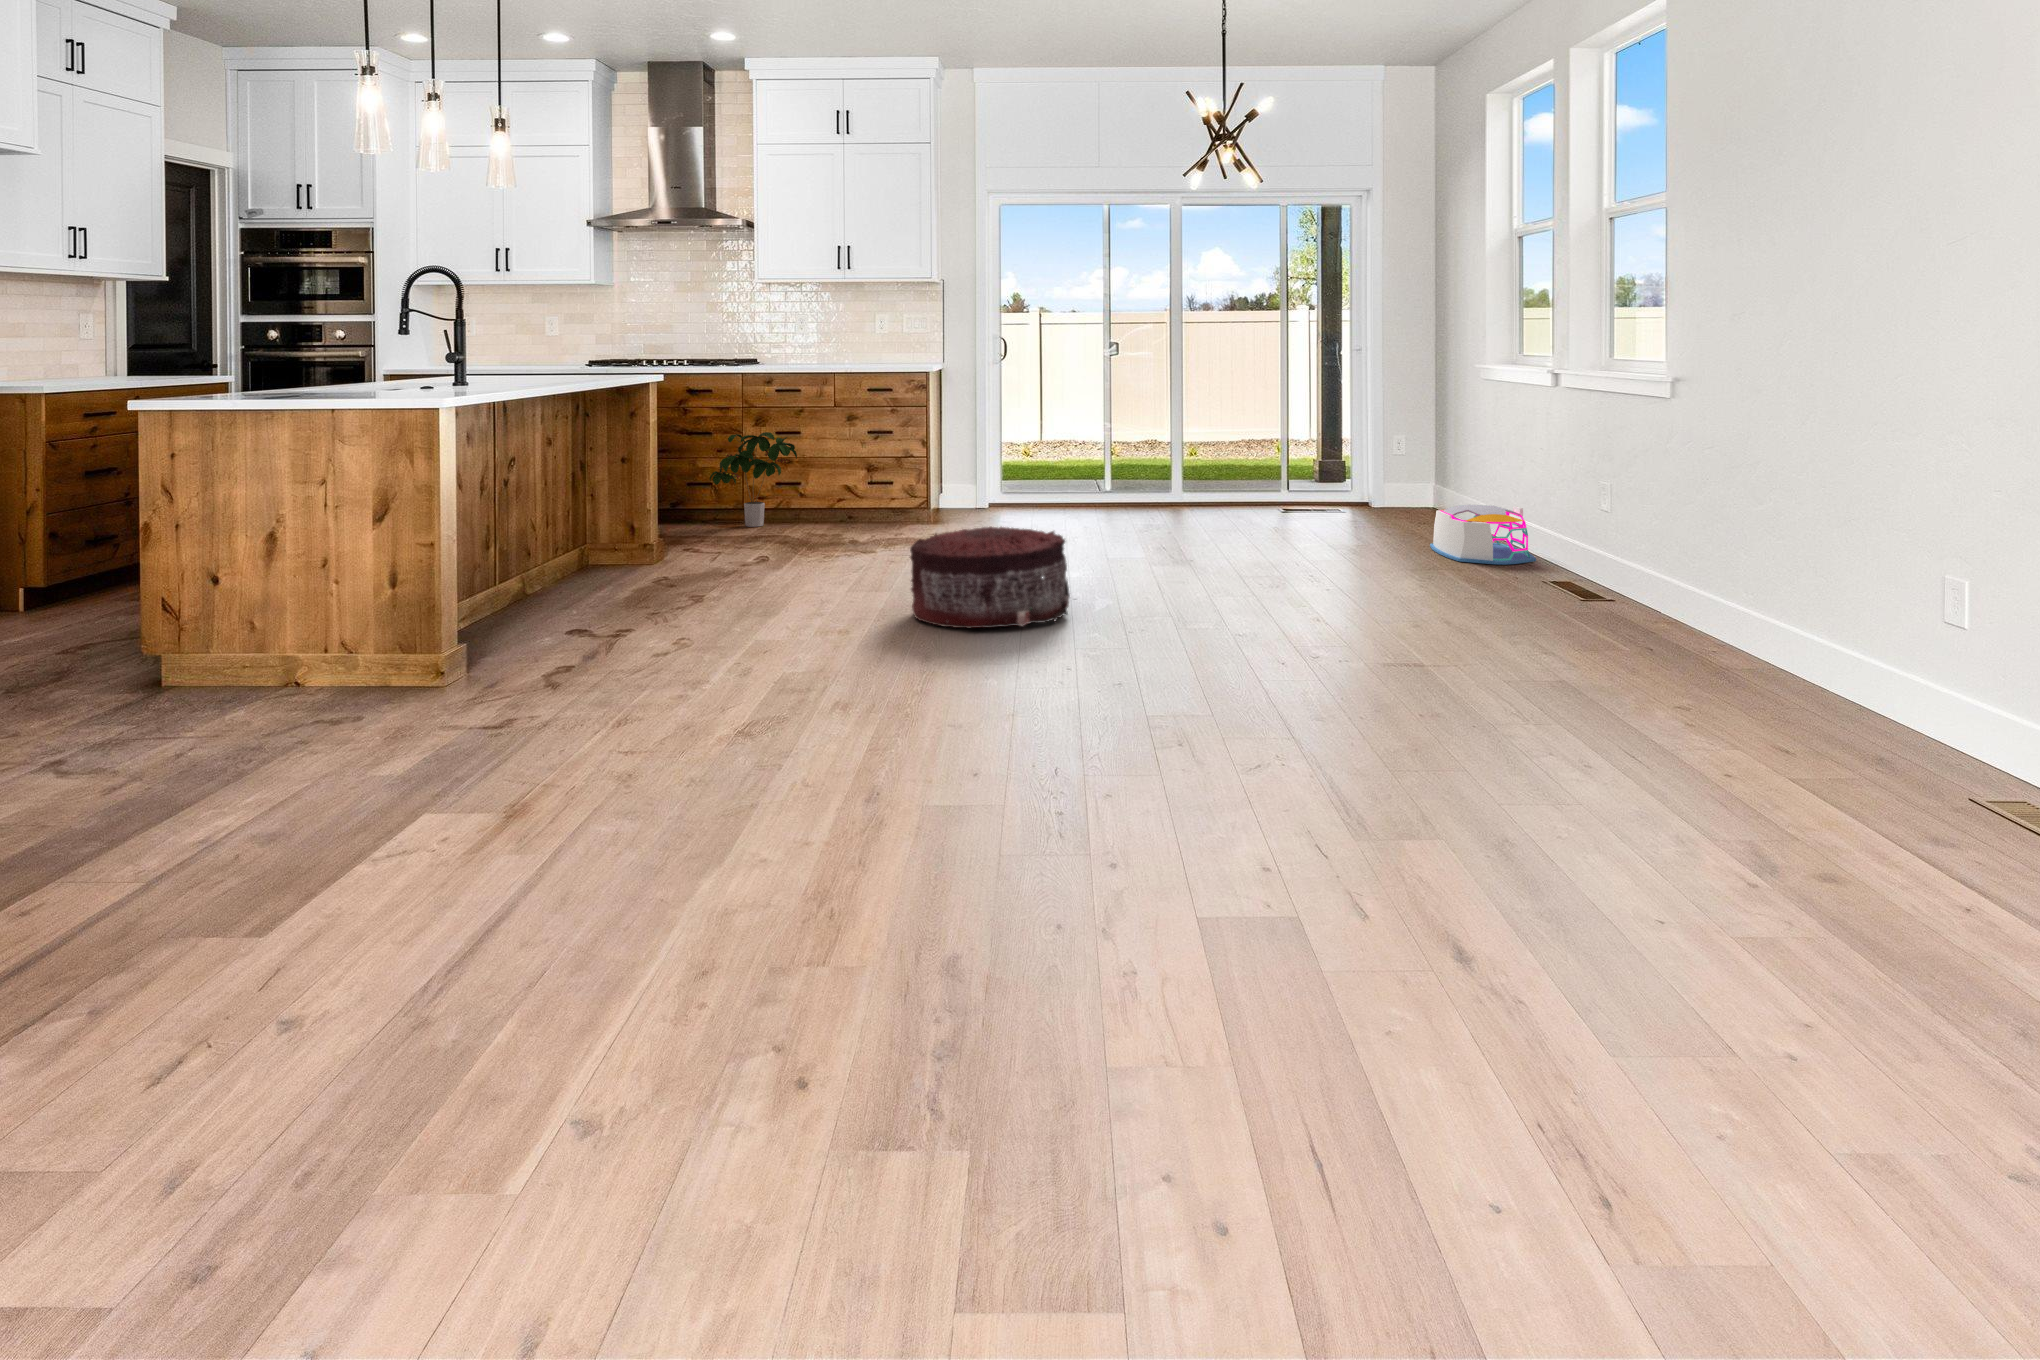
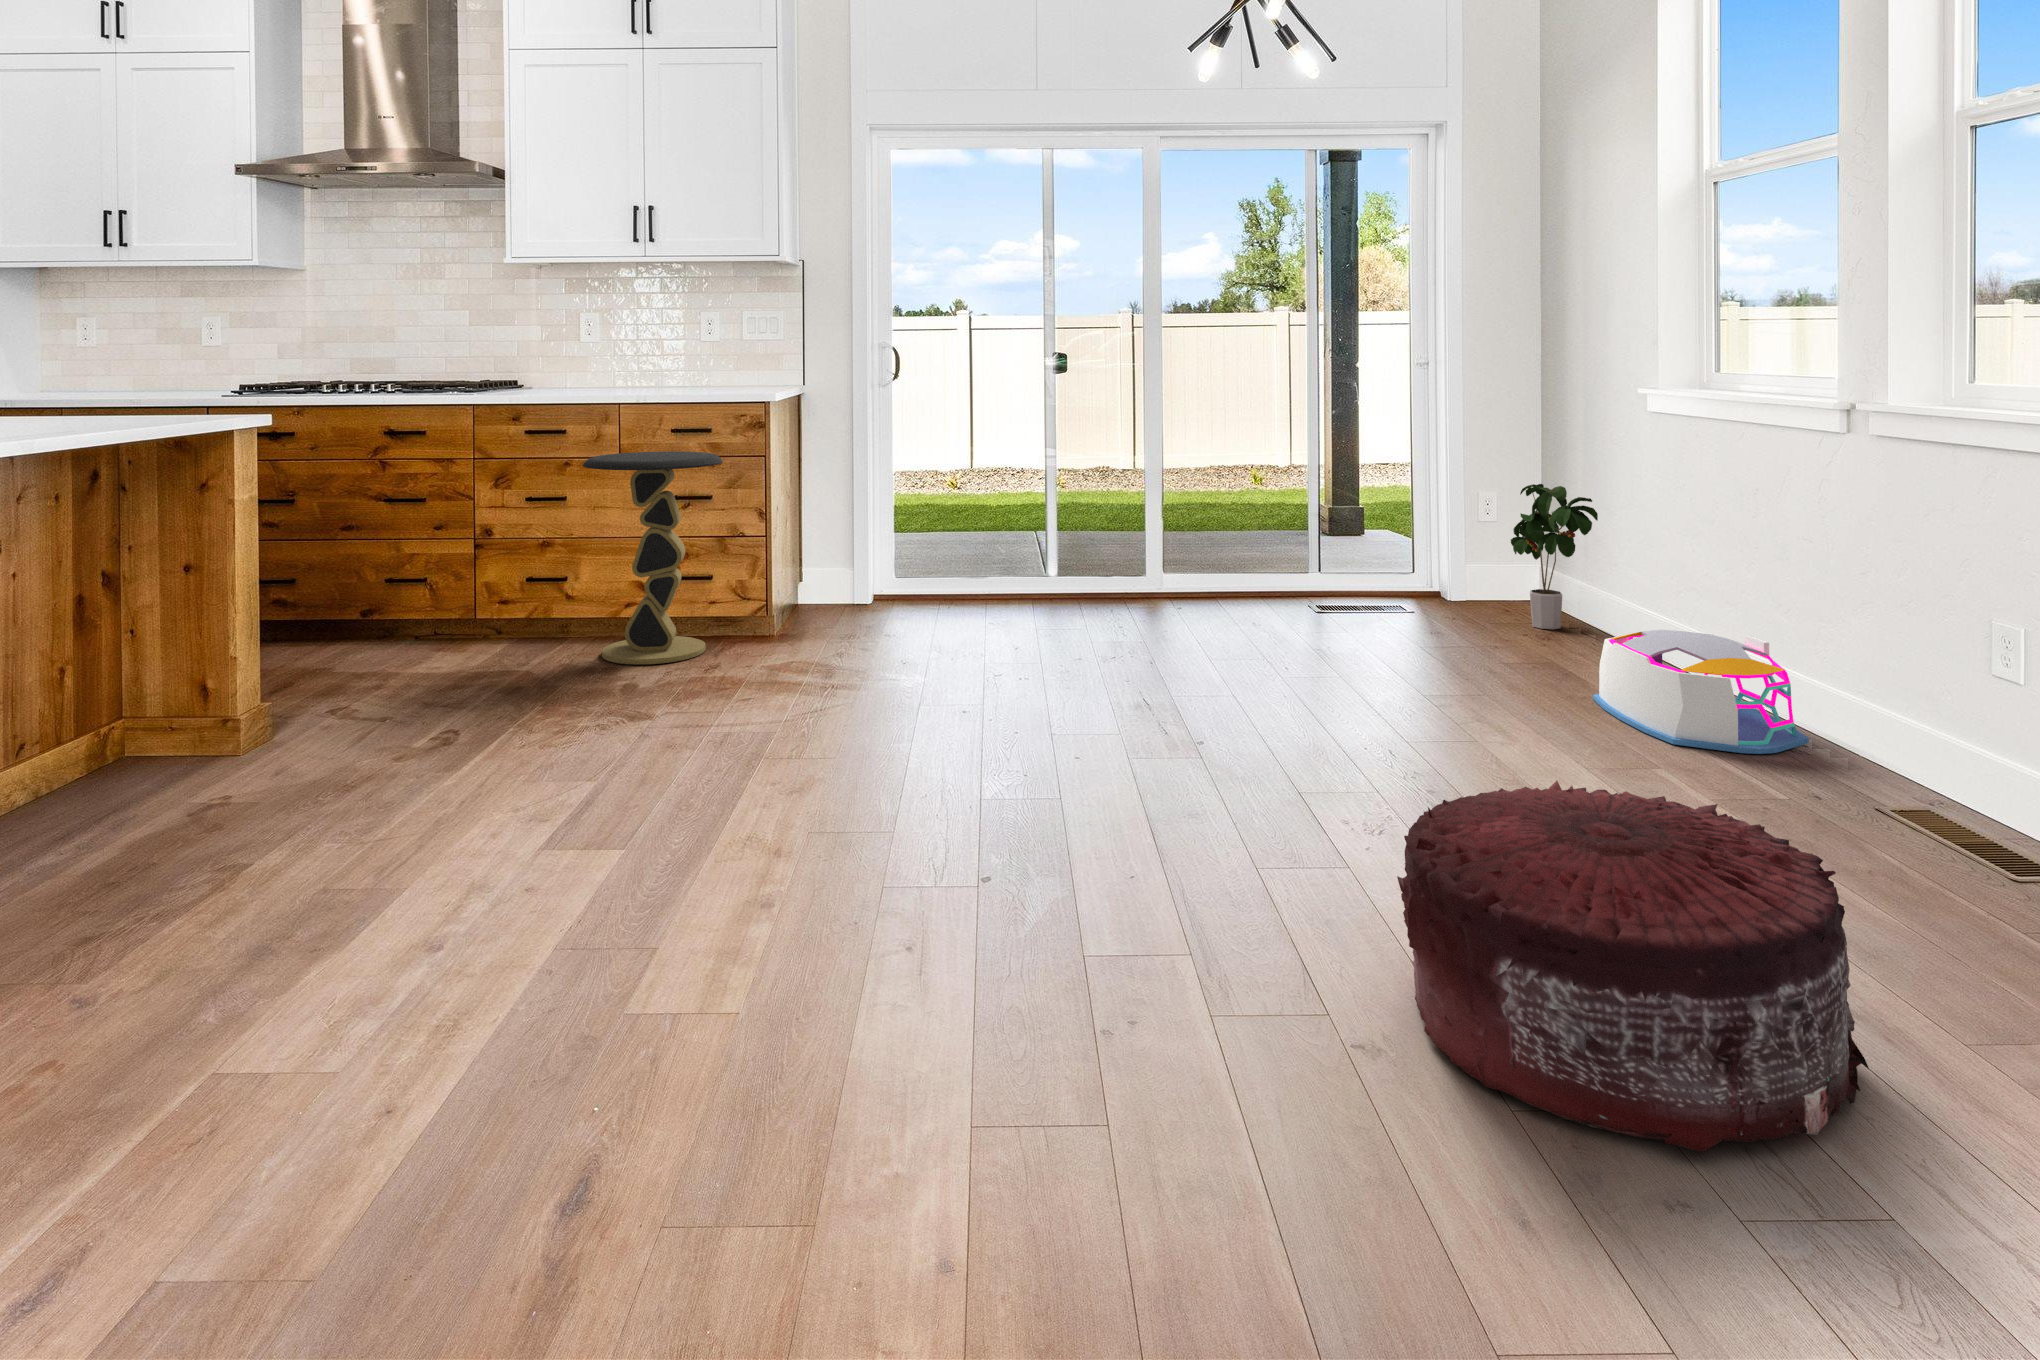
side table: none [818,404,904,533] -> present [583,451,723,665]
potted plant: present [710,432,797,527] -> present [1511,484,1598,629]
pouf: present [910,527,1070,628] -> present [1397,781,1868,1152]

